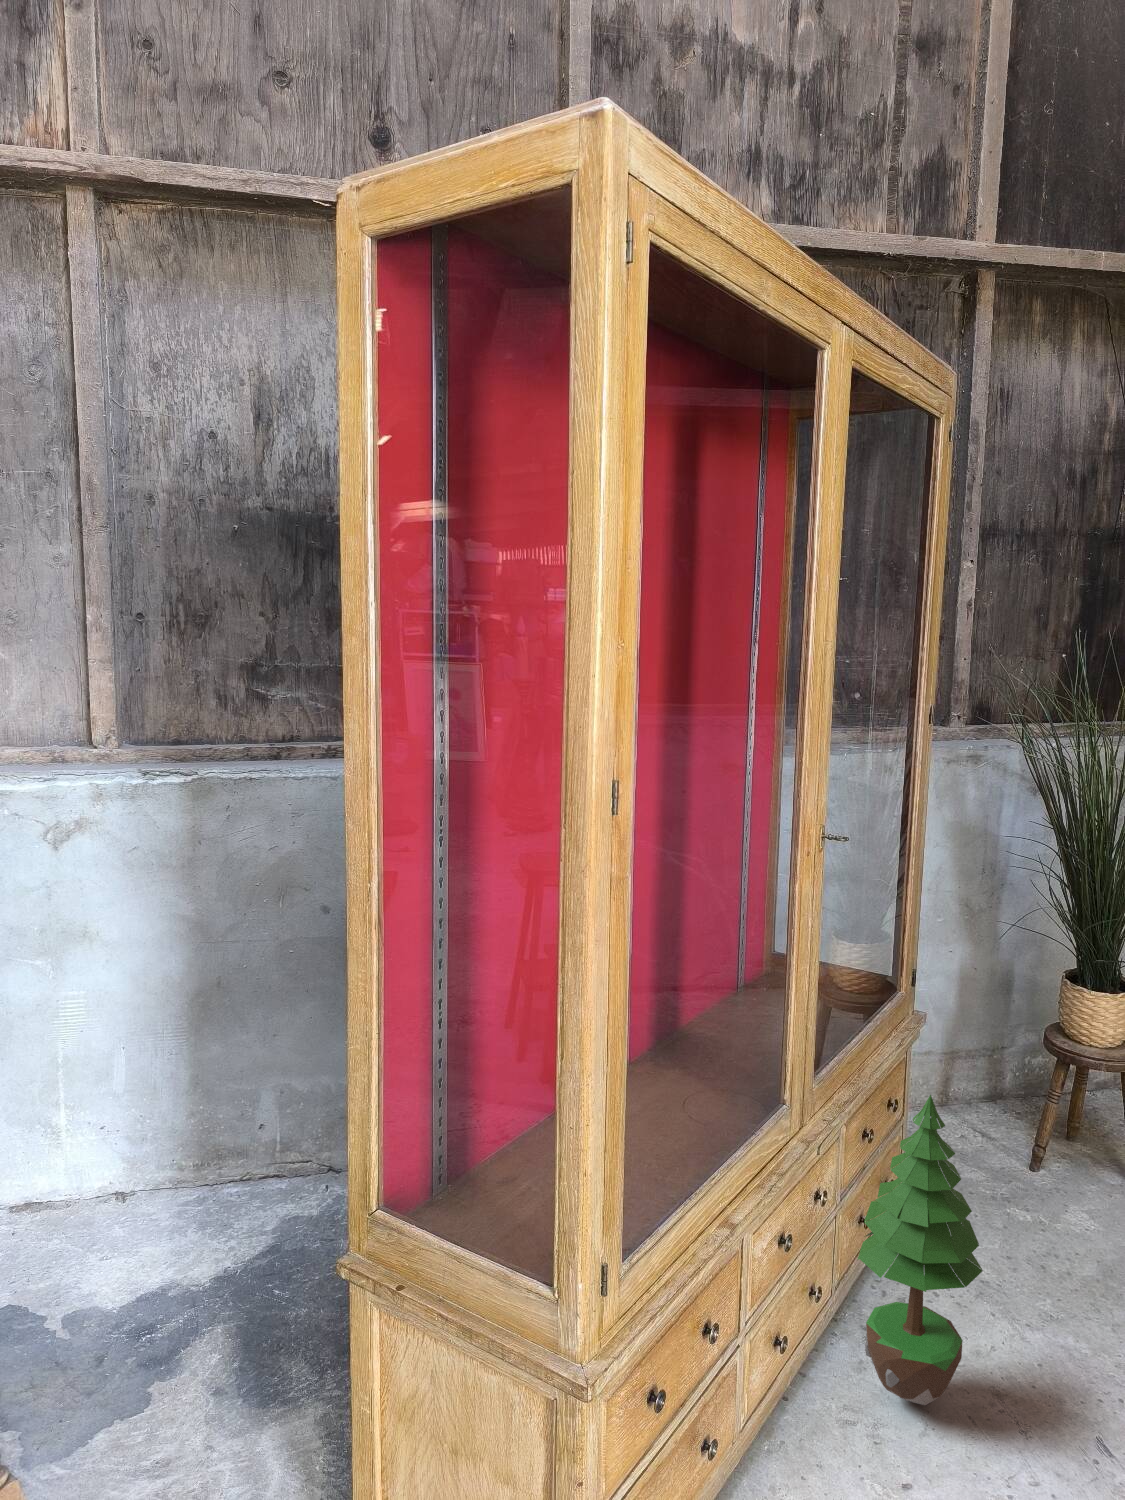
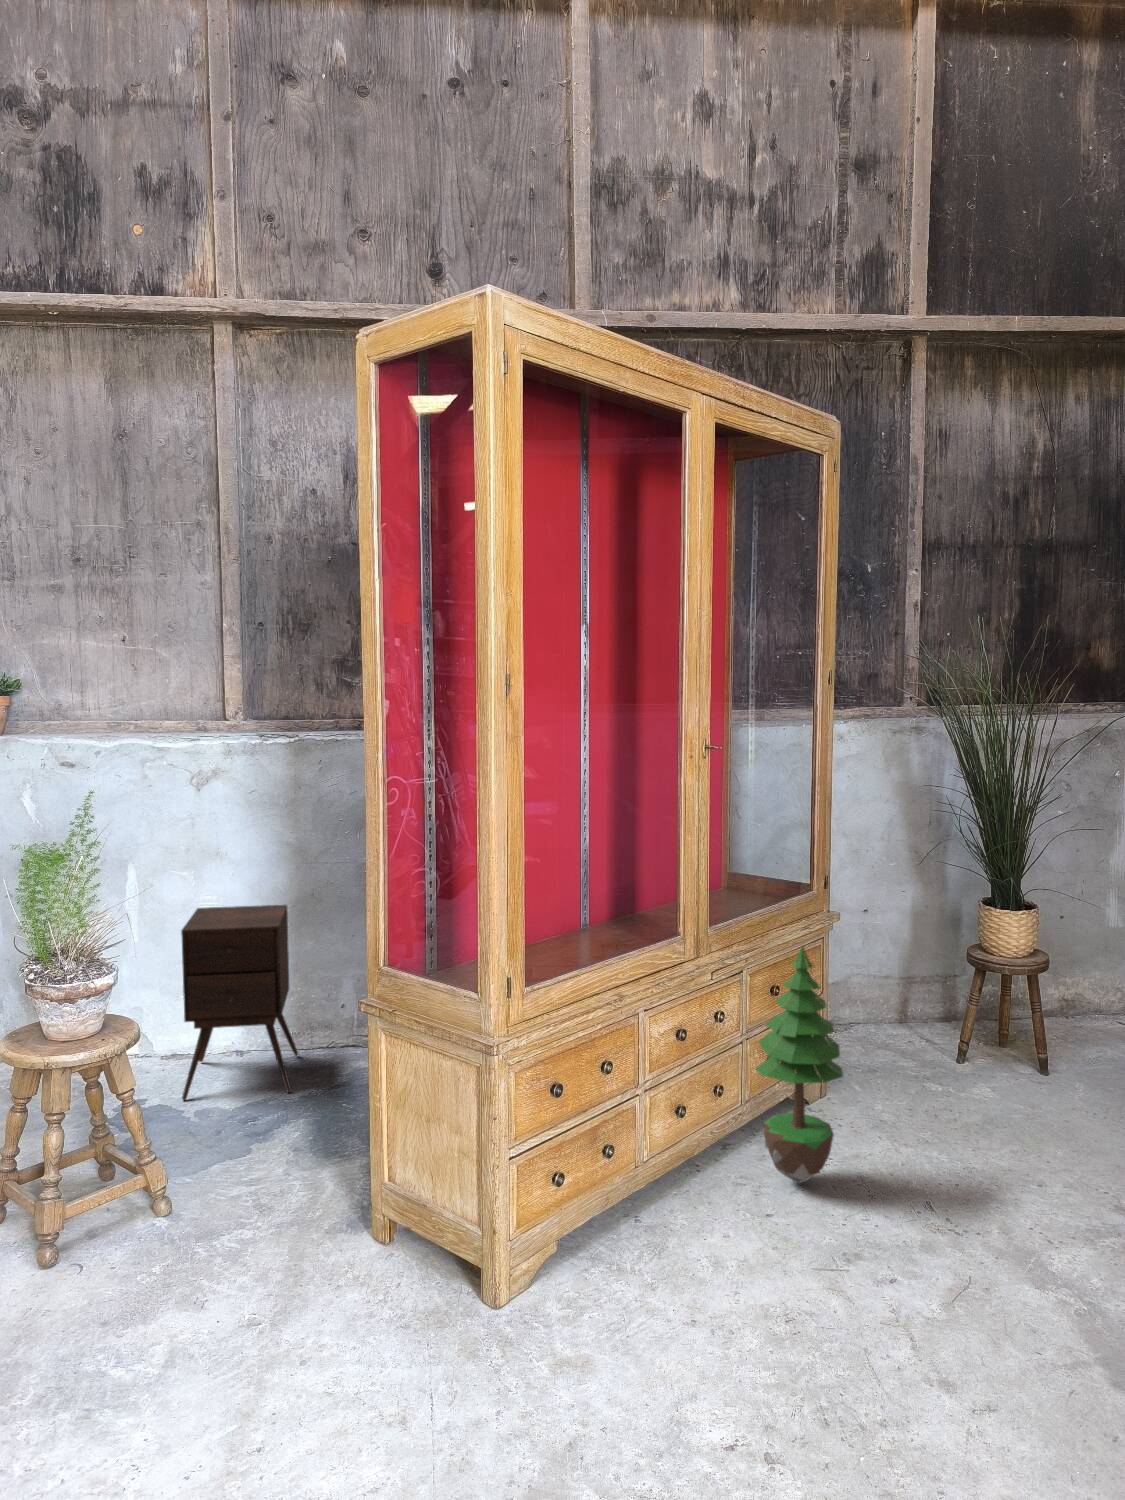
side table: none [34,1001,199,1292] -> present [181,905,298,1100]

